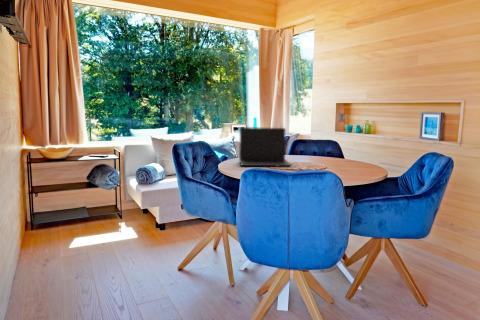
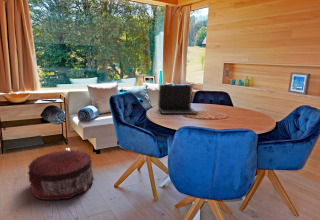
pouf: none [62,219,152,283] -> present [28,150,94,200]

